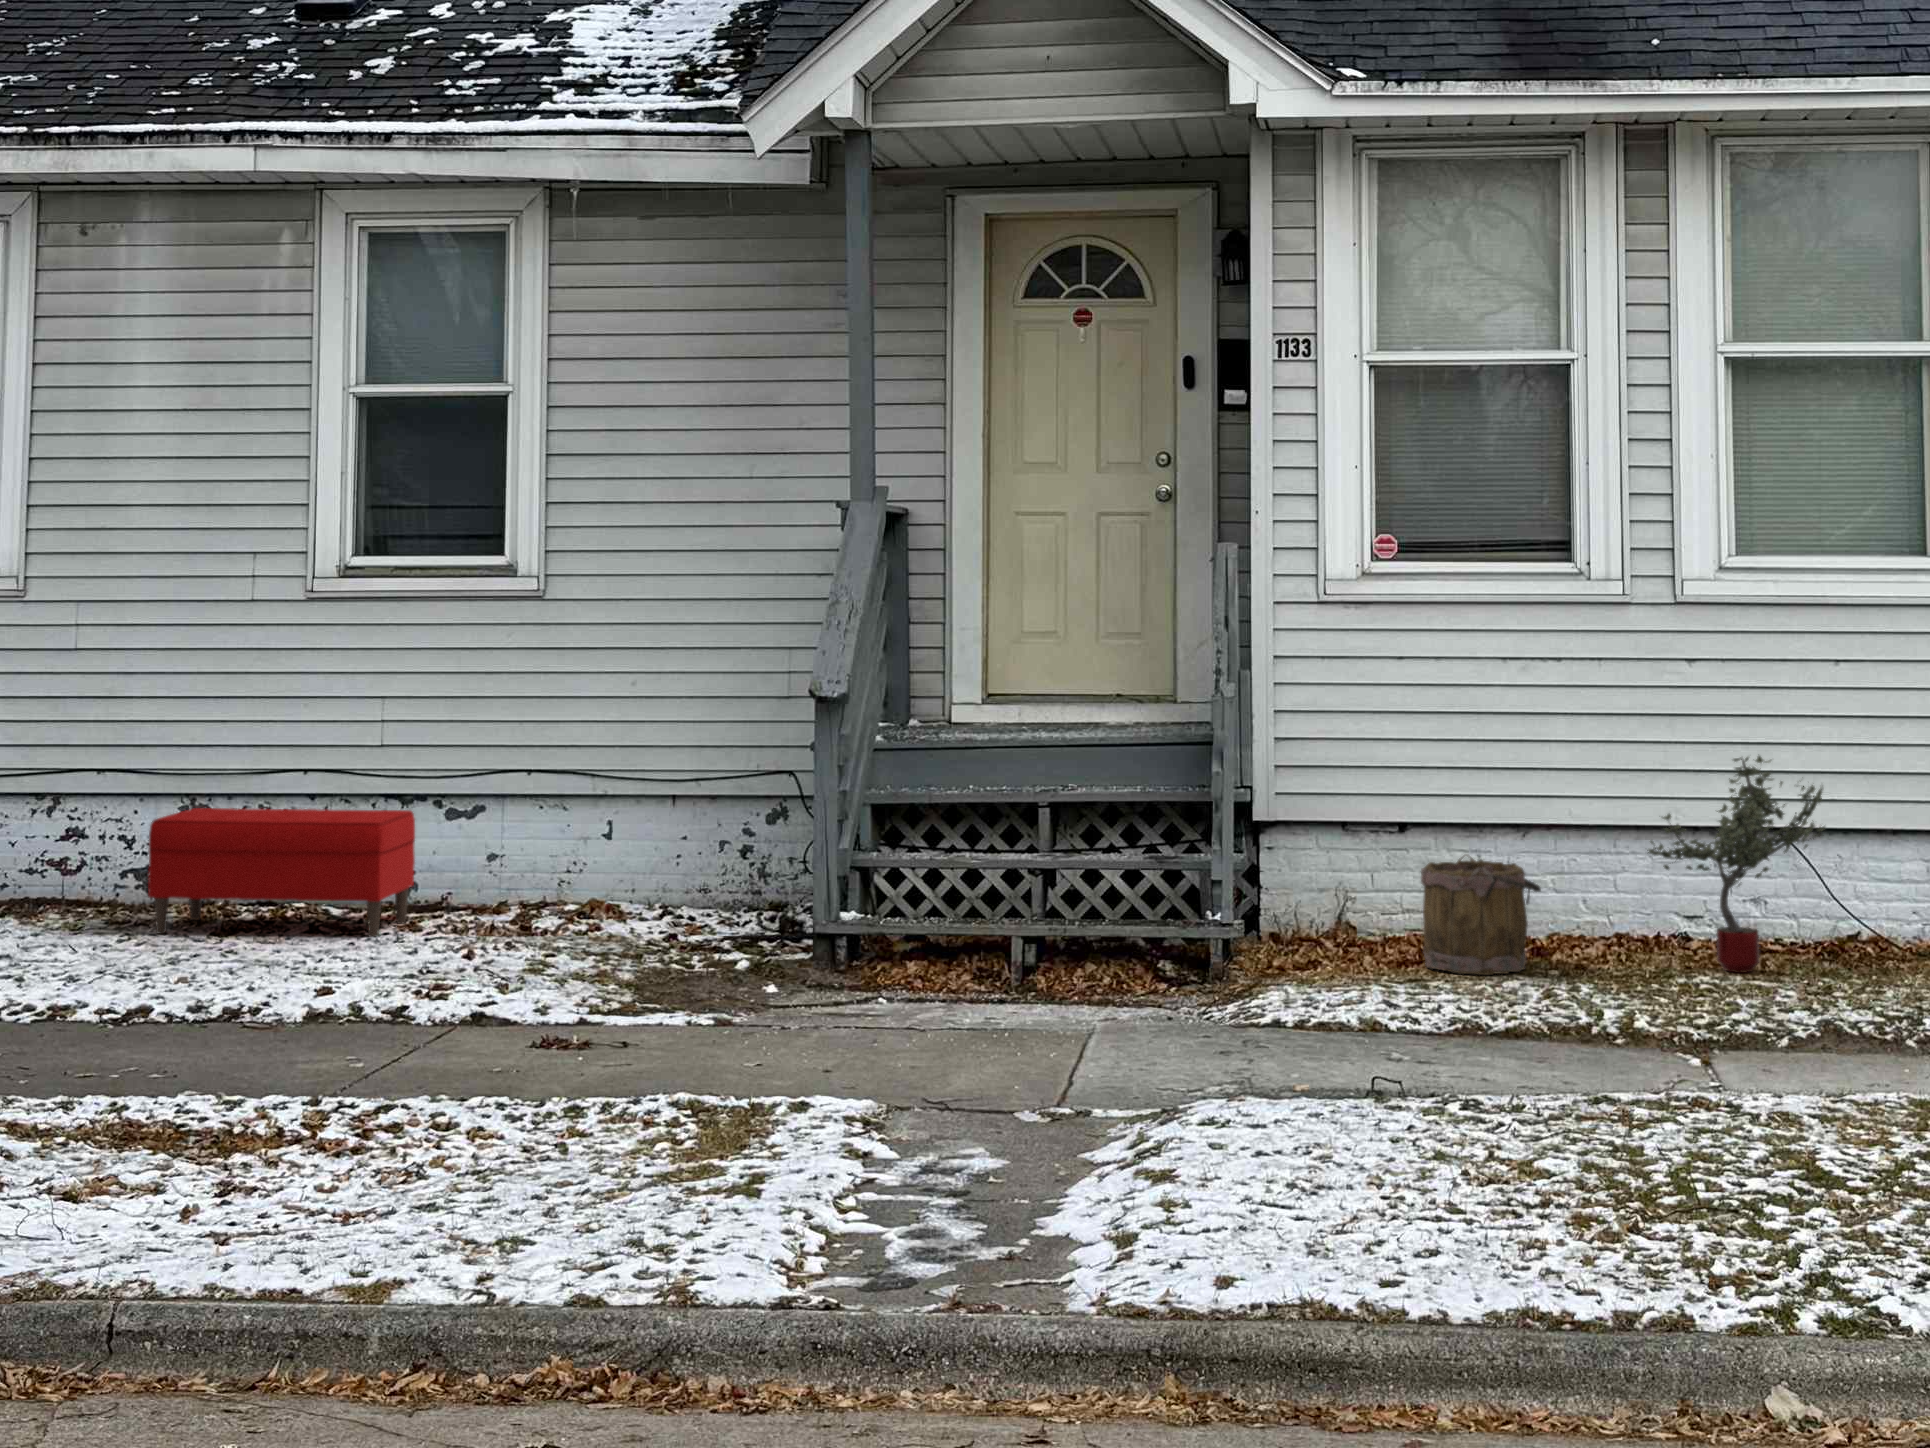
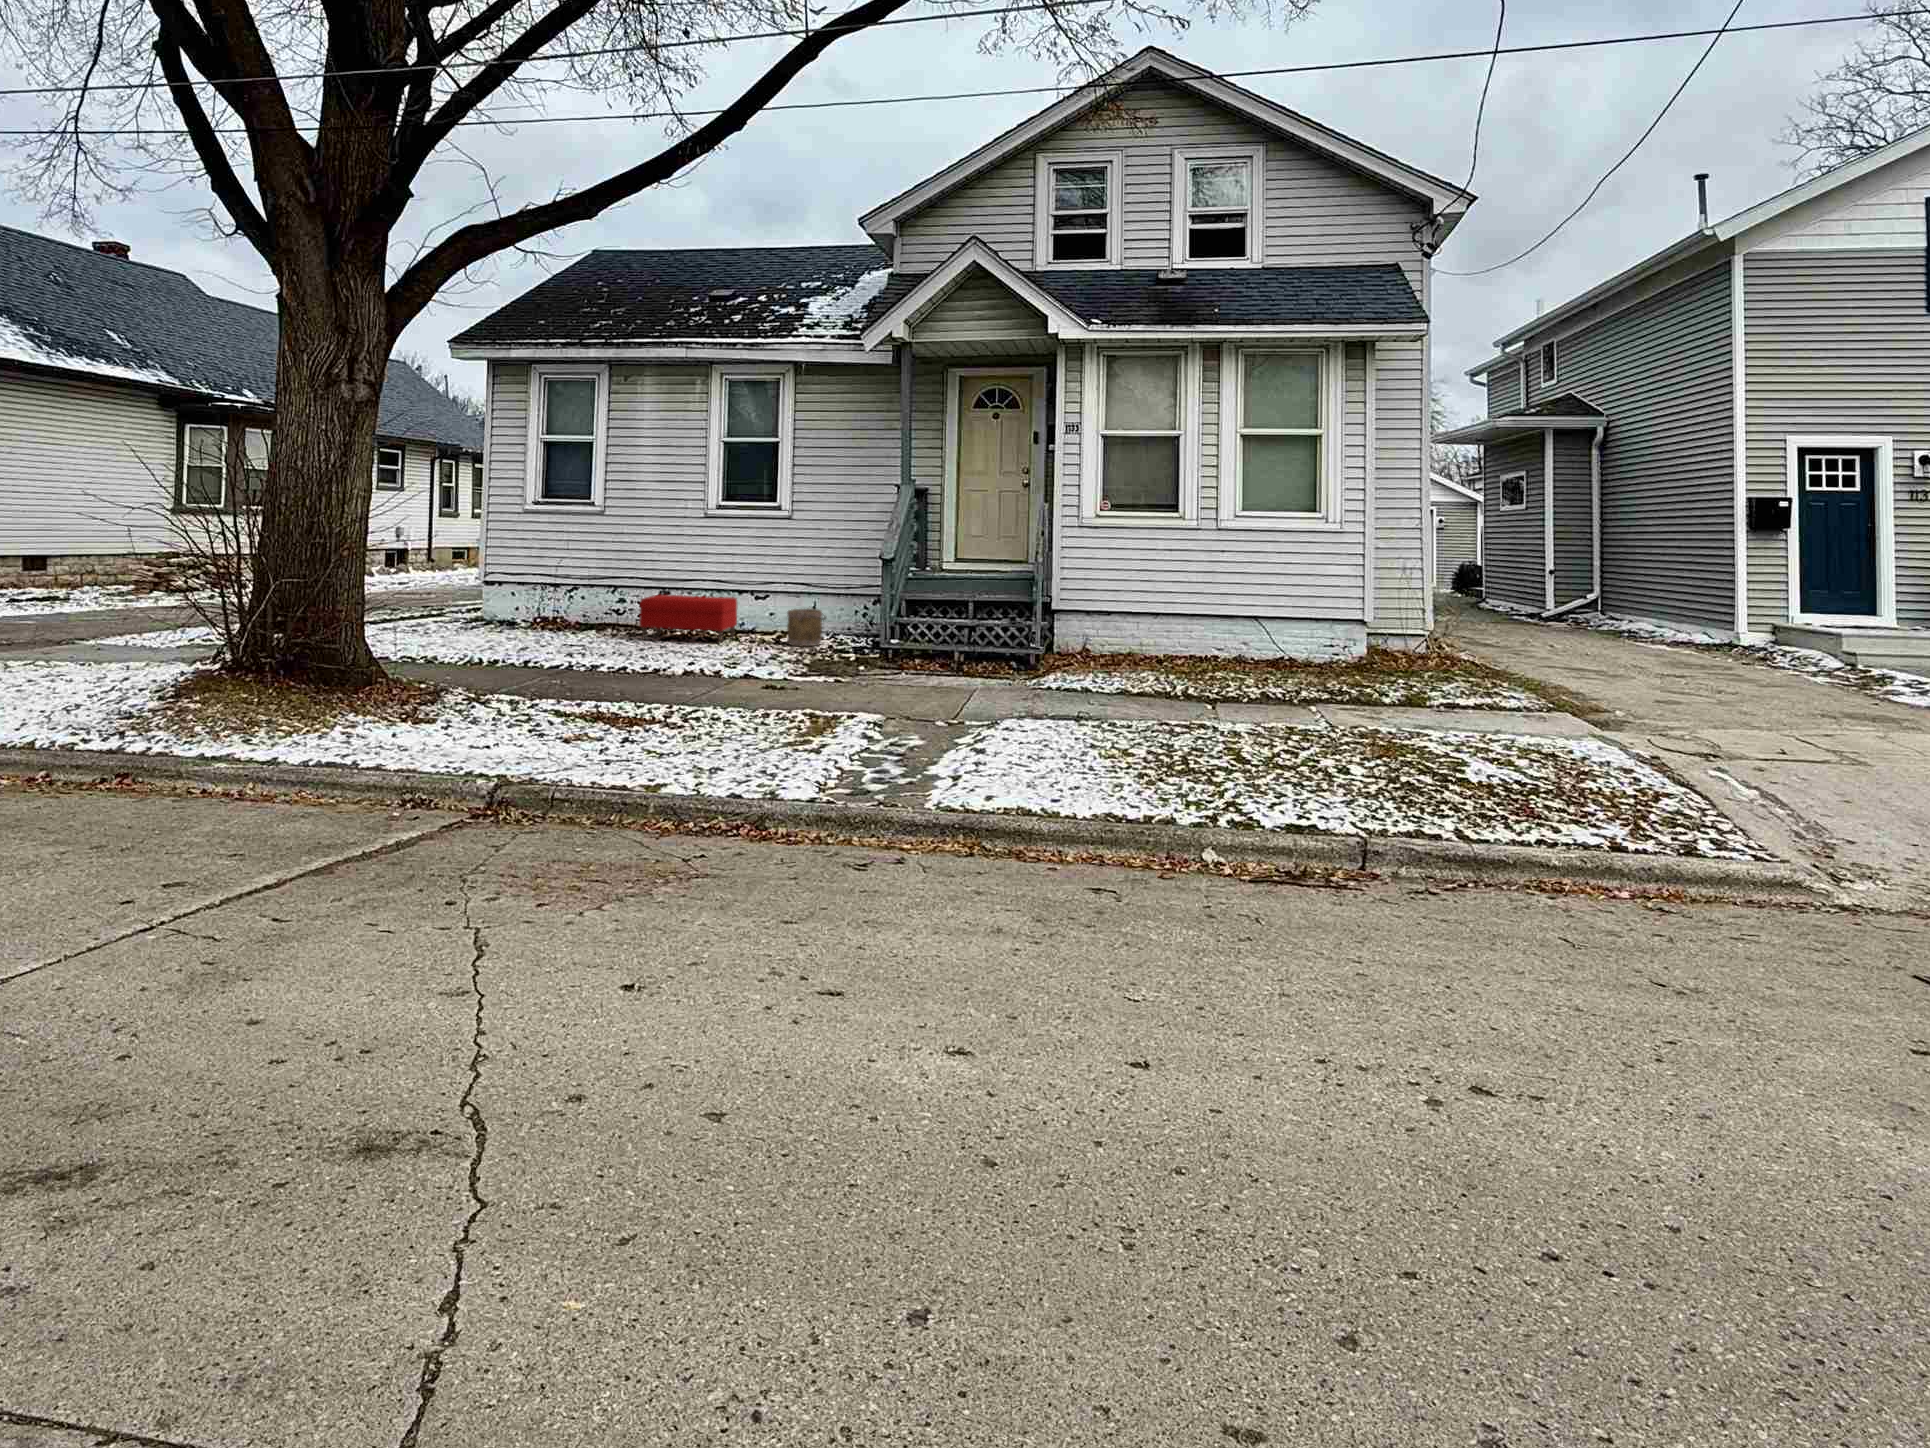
potted tree: present [1647,756,1825,973] -> none [1199,592,1272,676]
bucket: present [1421,854,1541,975] -> present [787,608,826,647]

